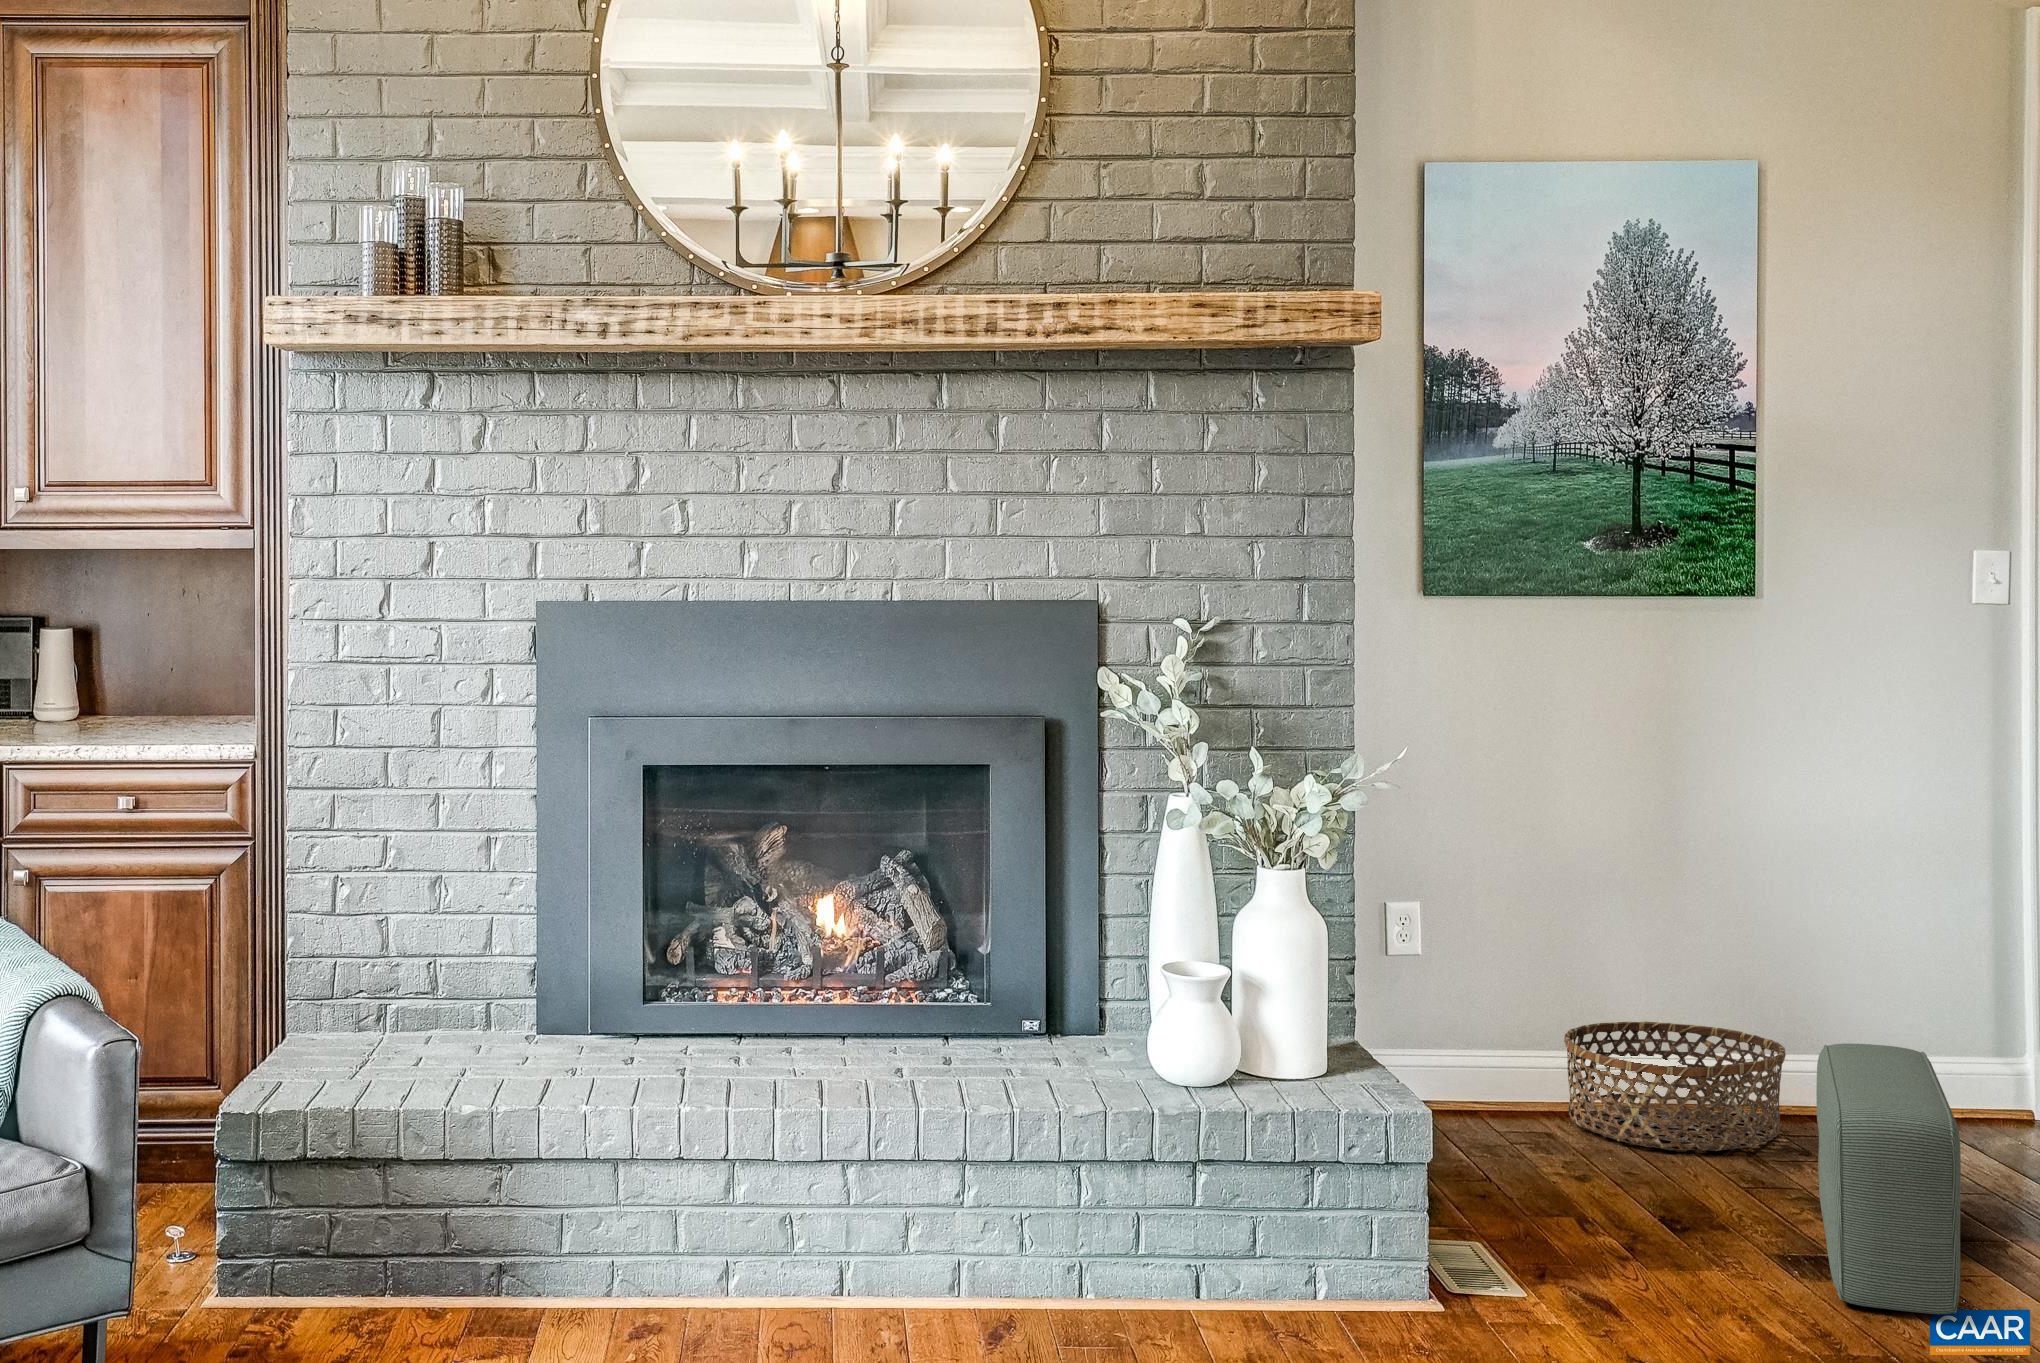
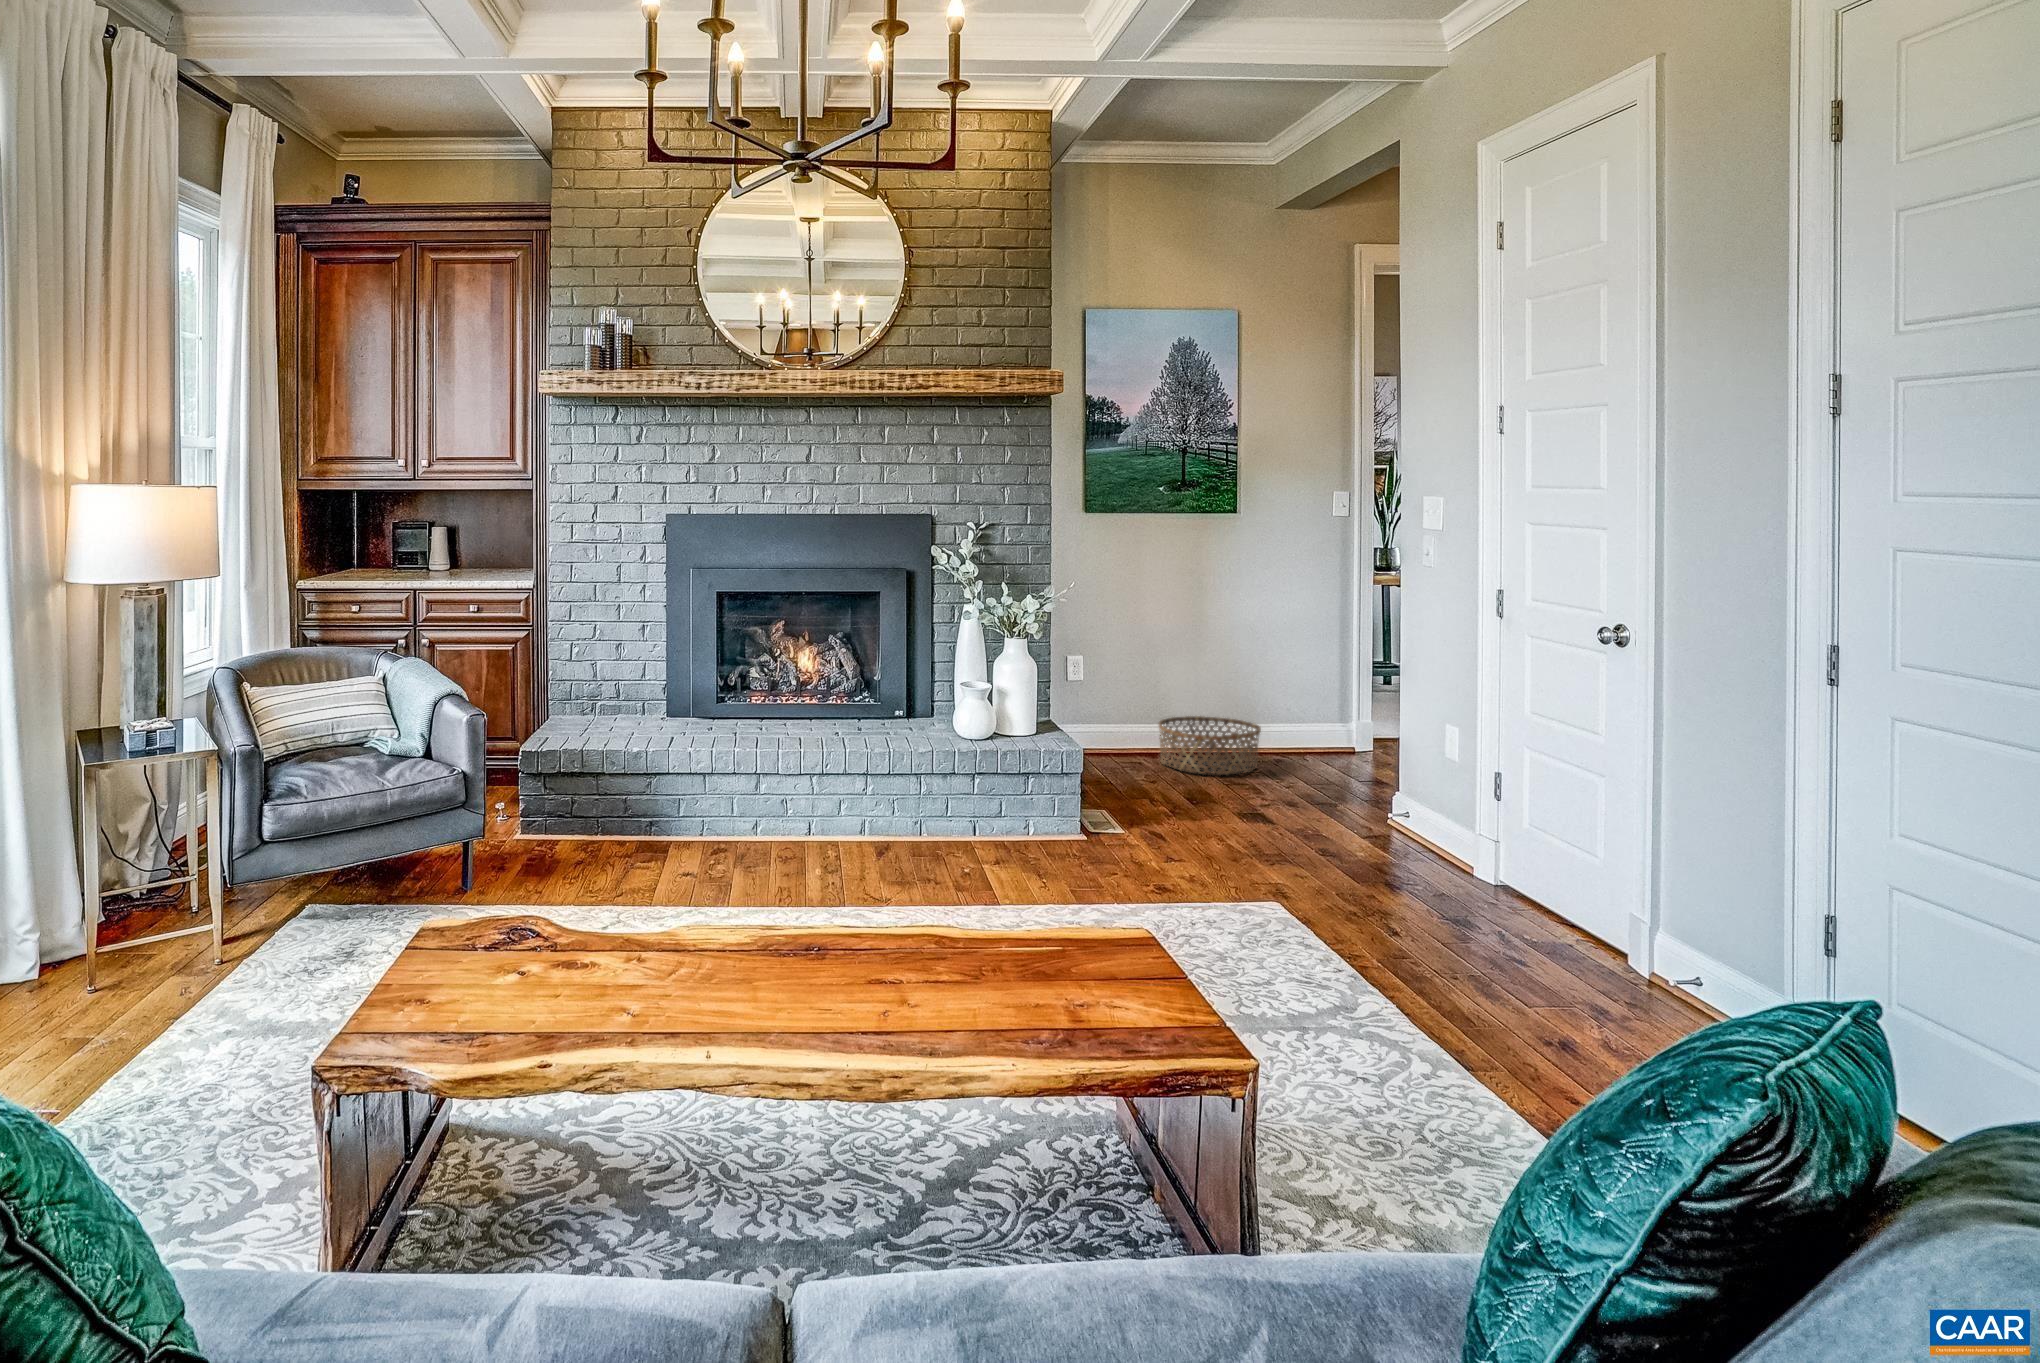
pouf: present [1816,1044,1961,1314] -> none [1262,723,1320,842]

